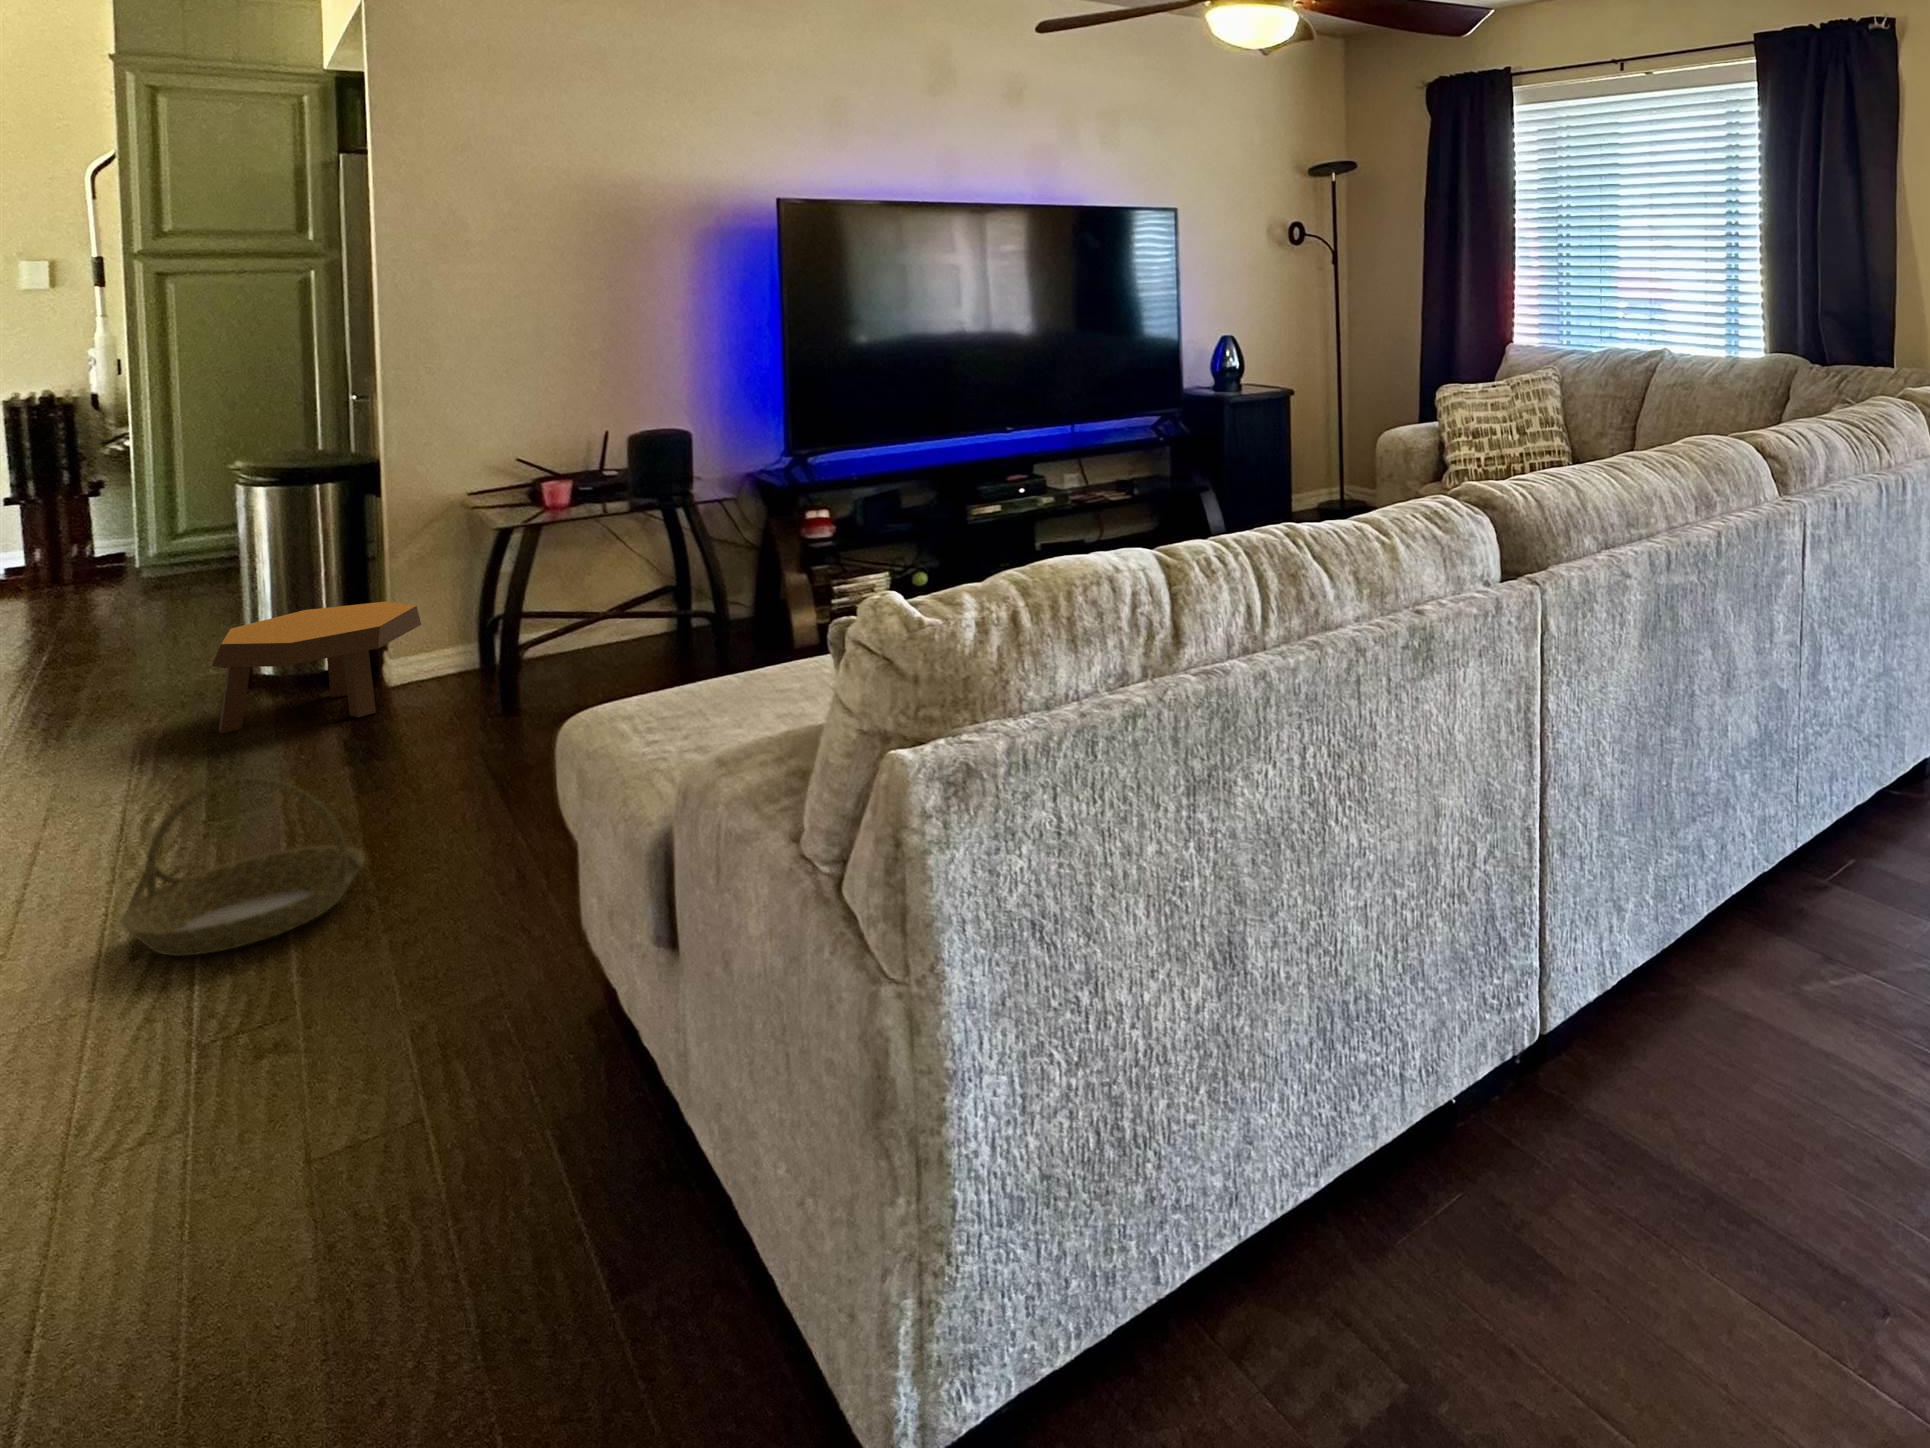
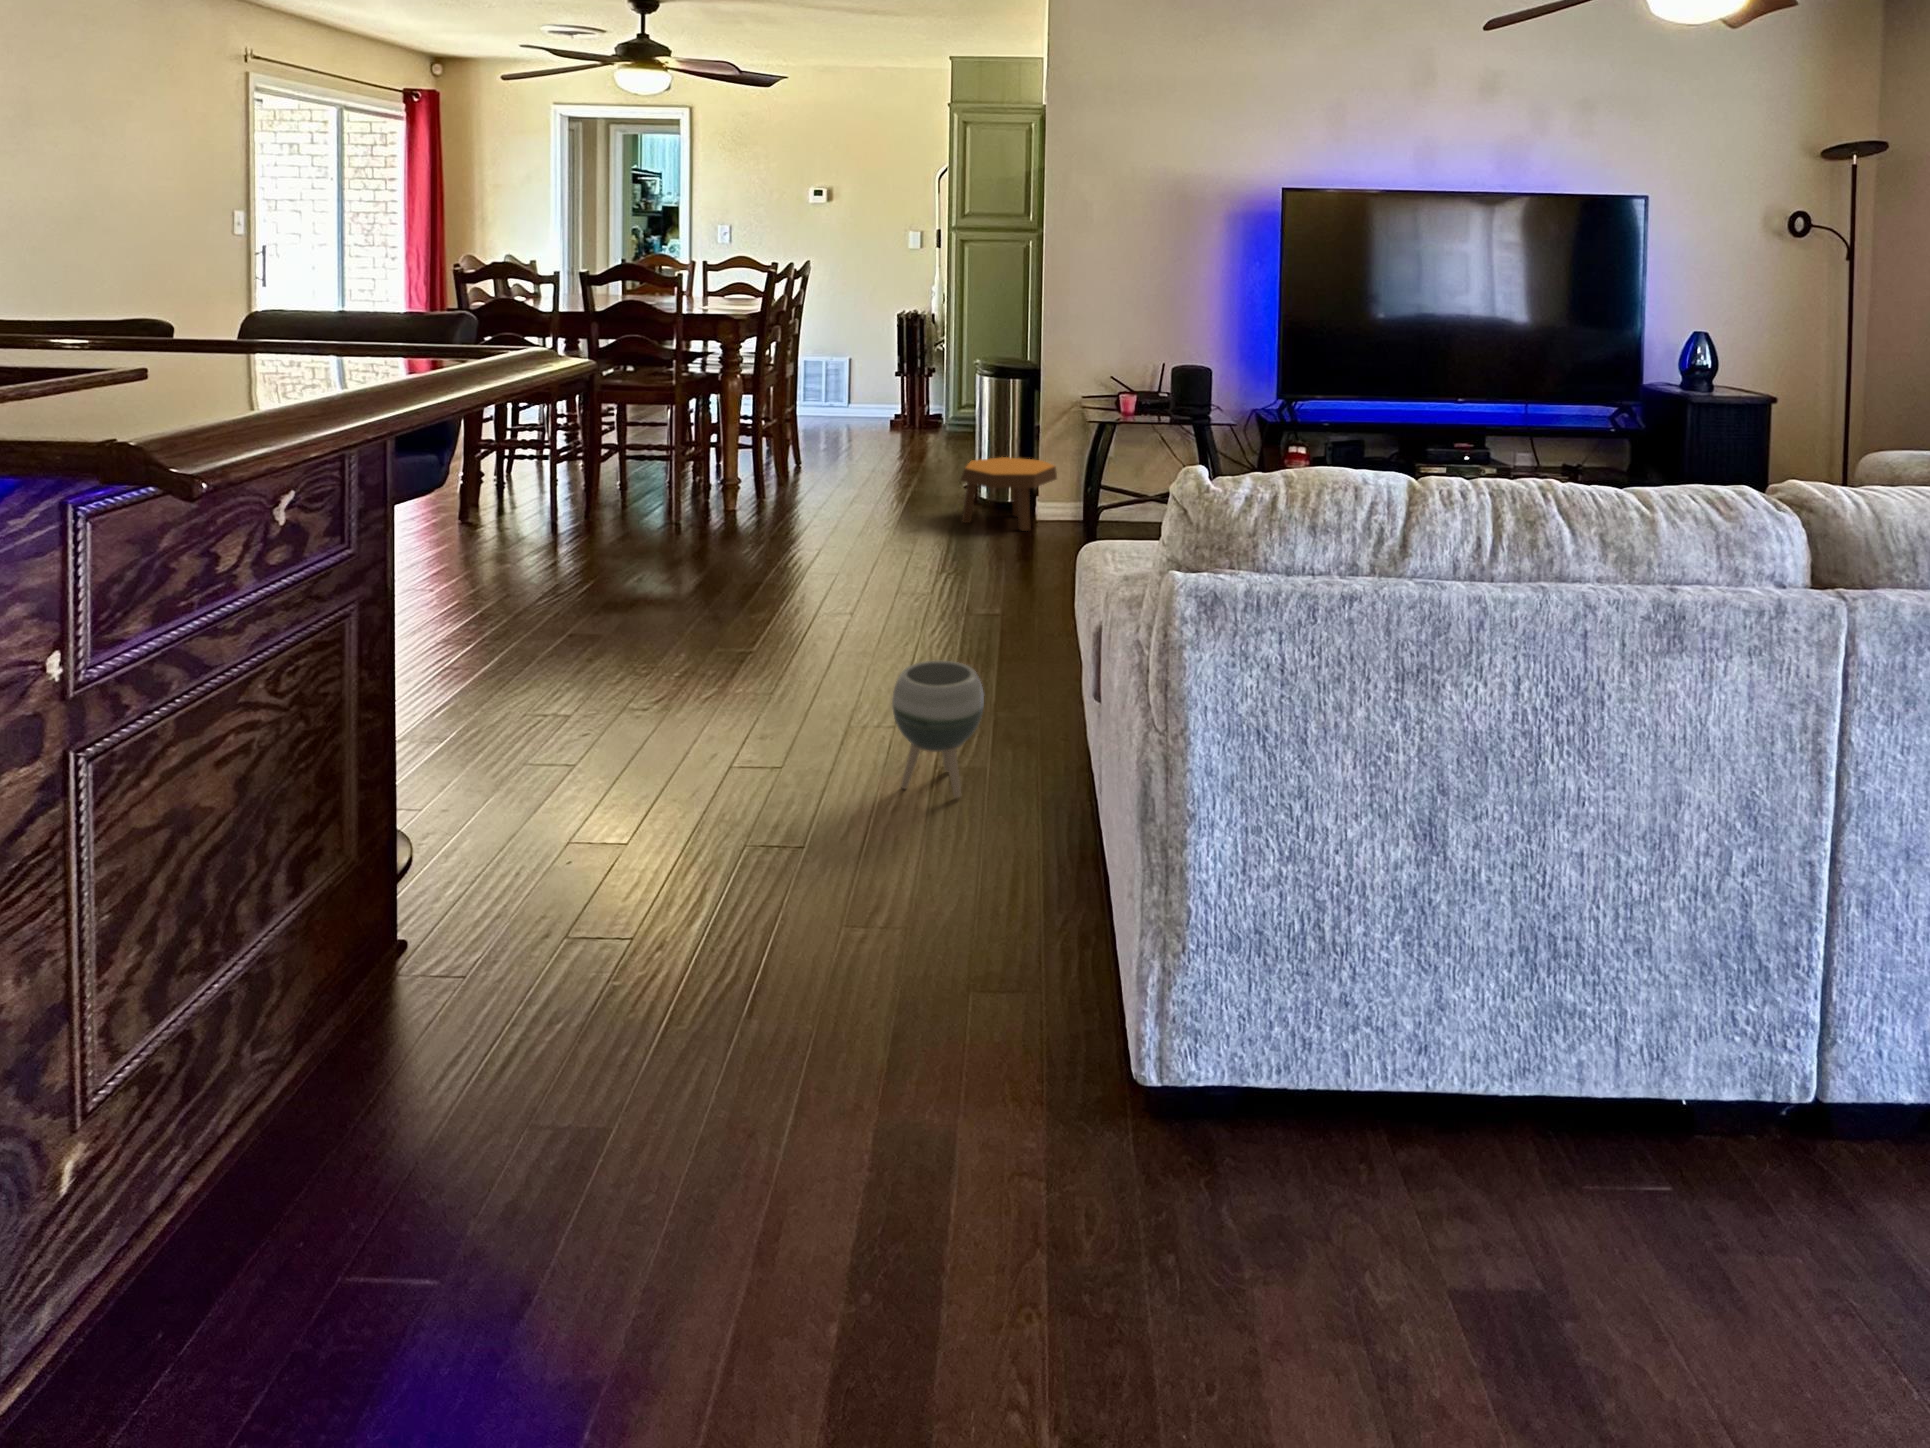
basket: present [121,777,365,956] -> none [897,540,1000,640]
planter: none [198,982,413,1246] -> present [892,660,984,798]

